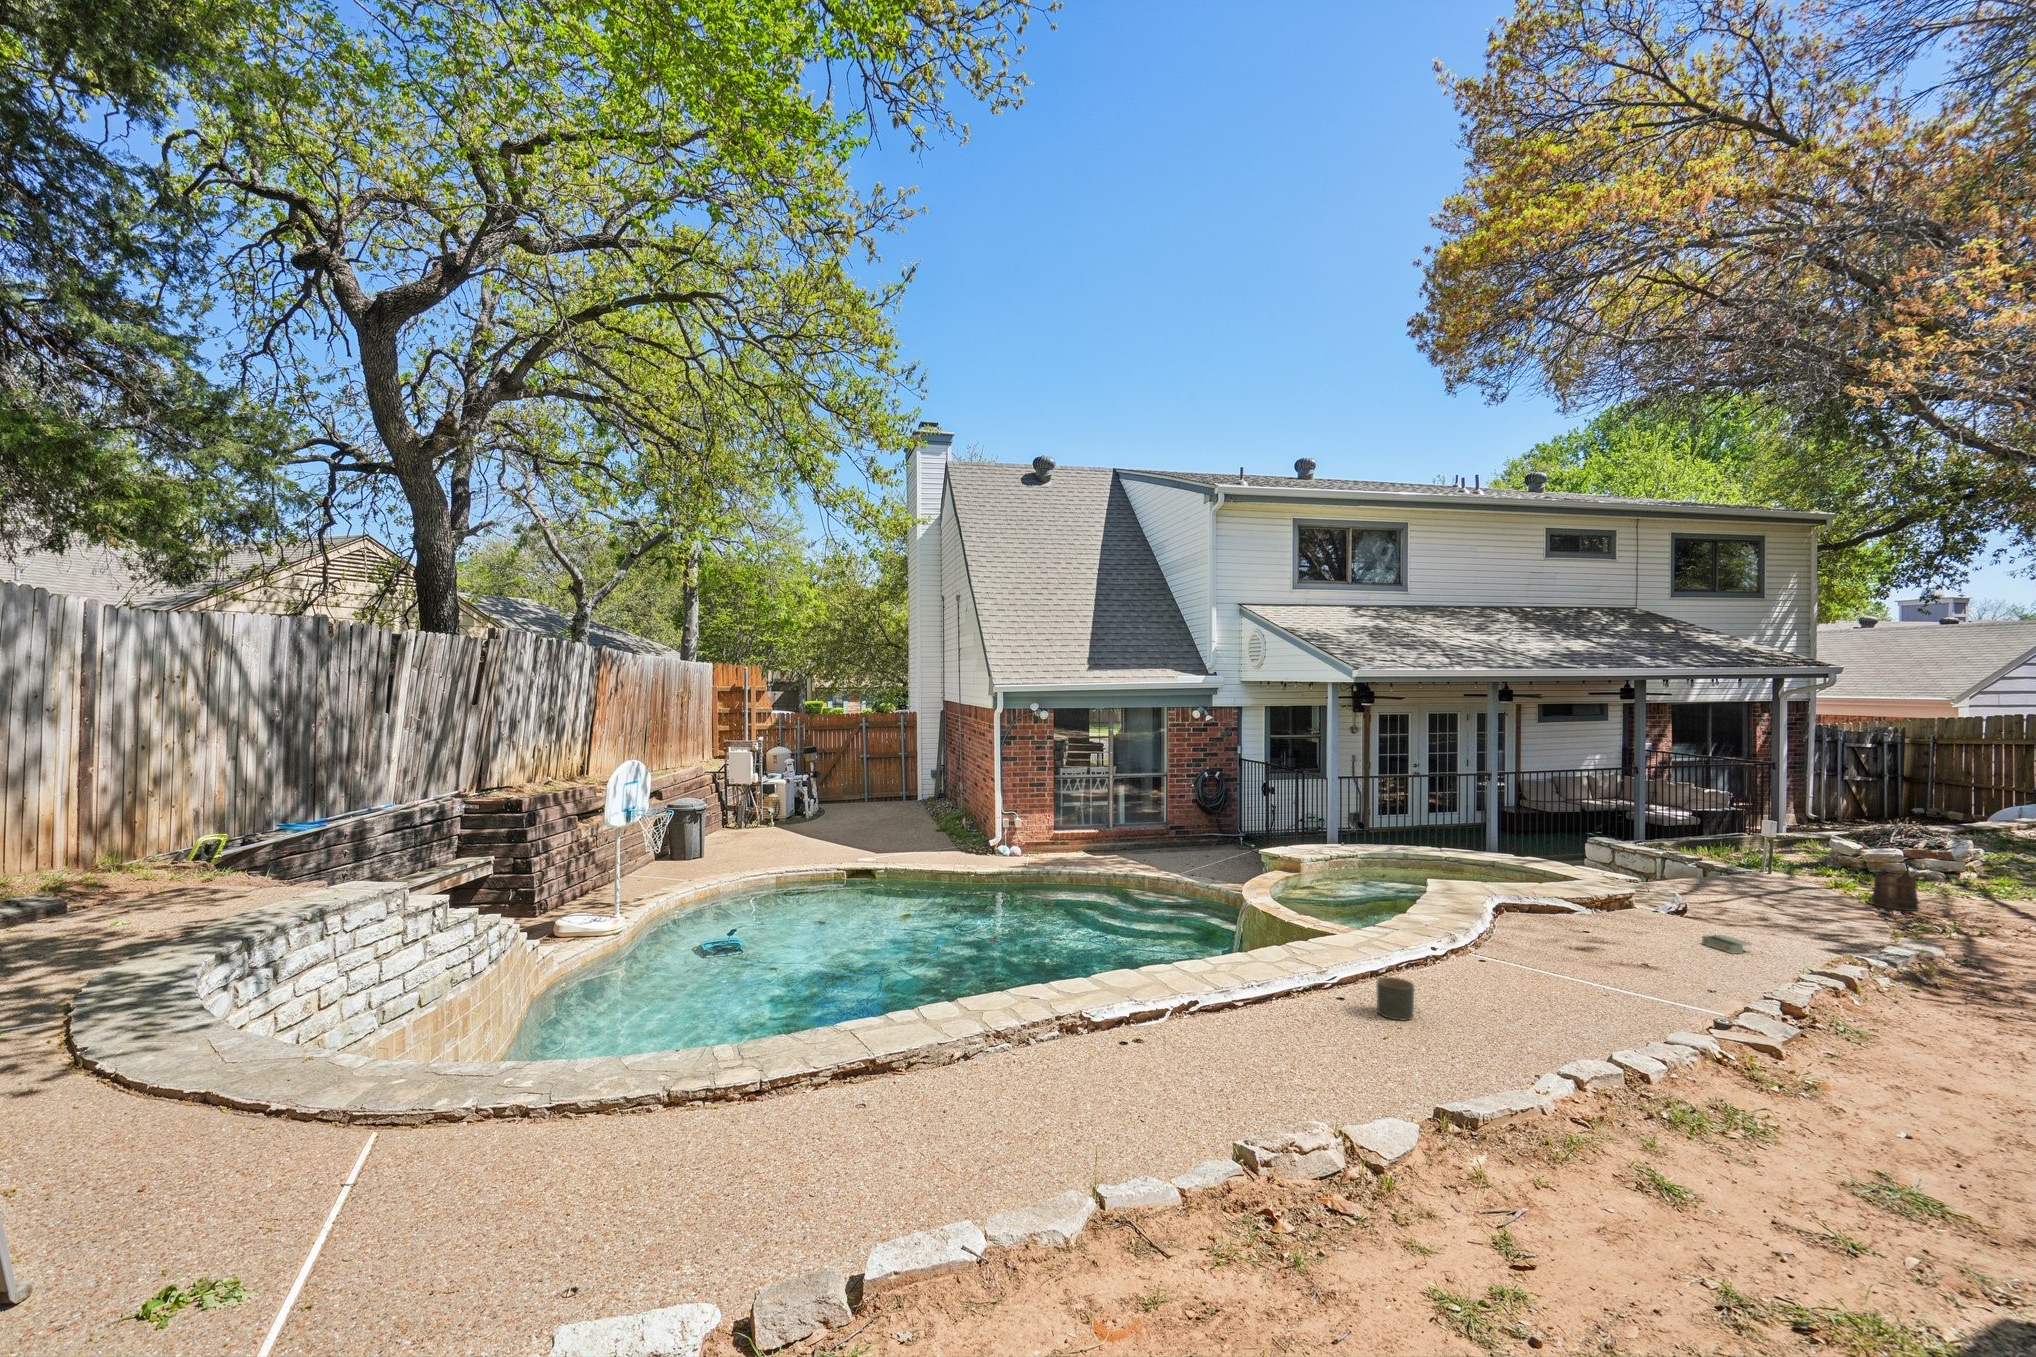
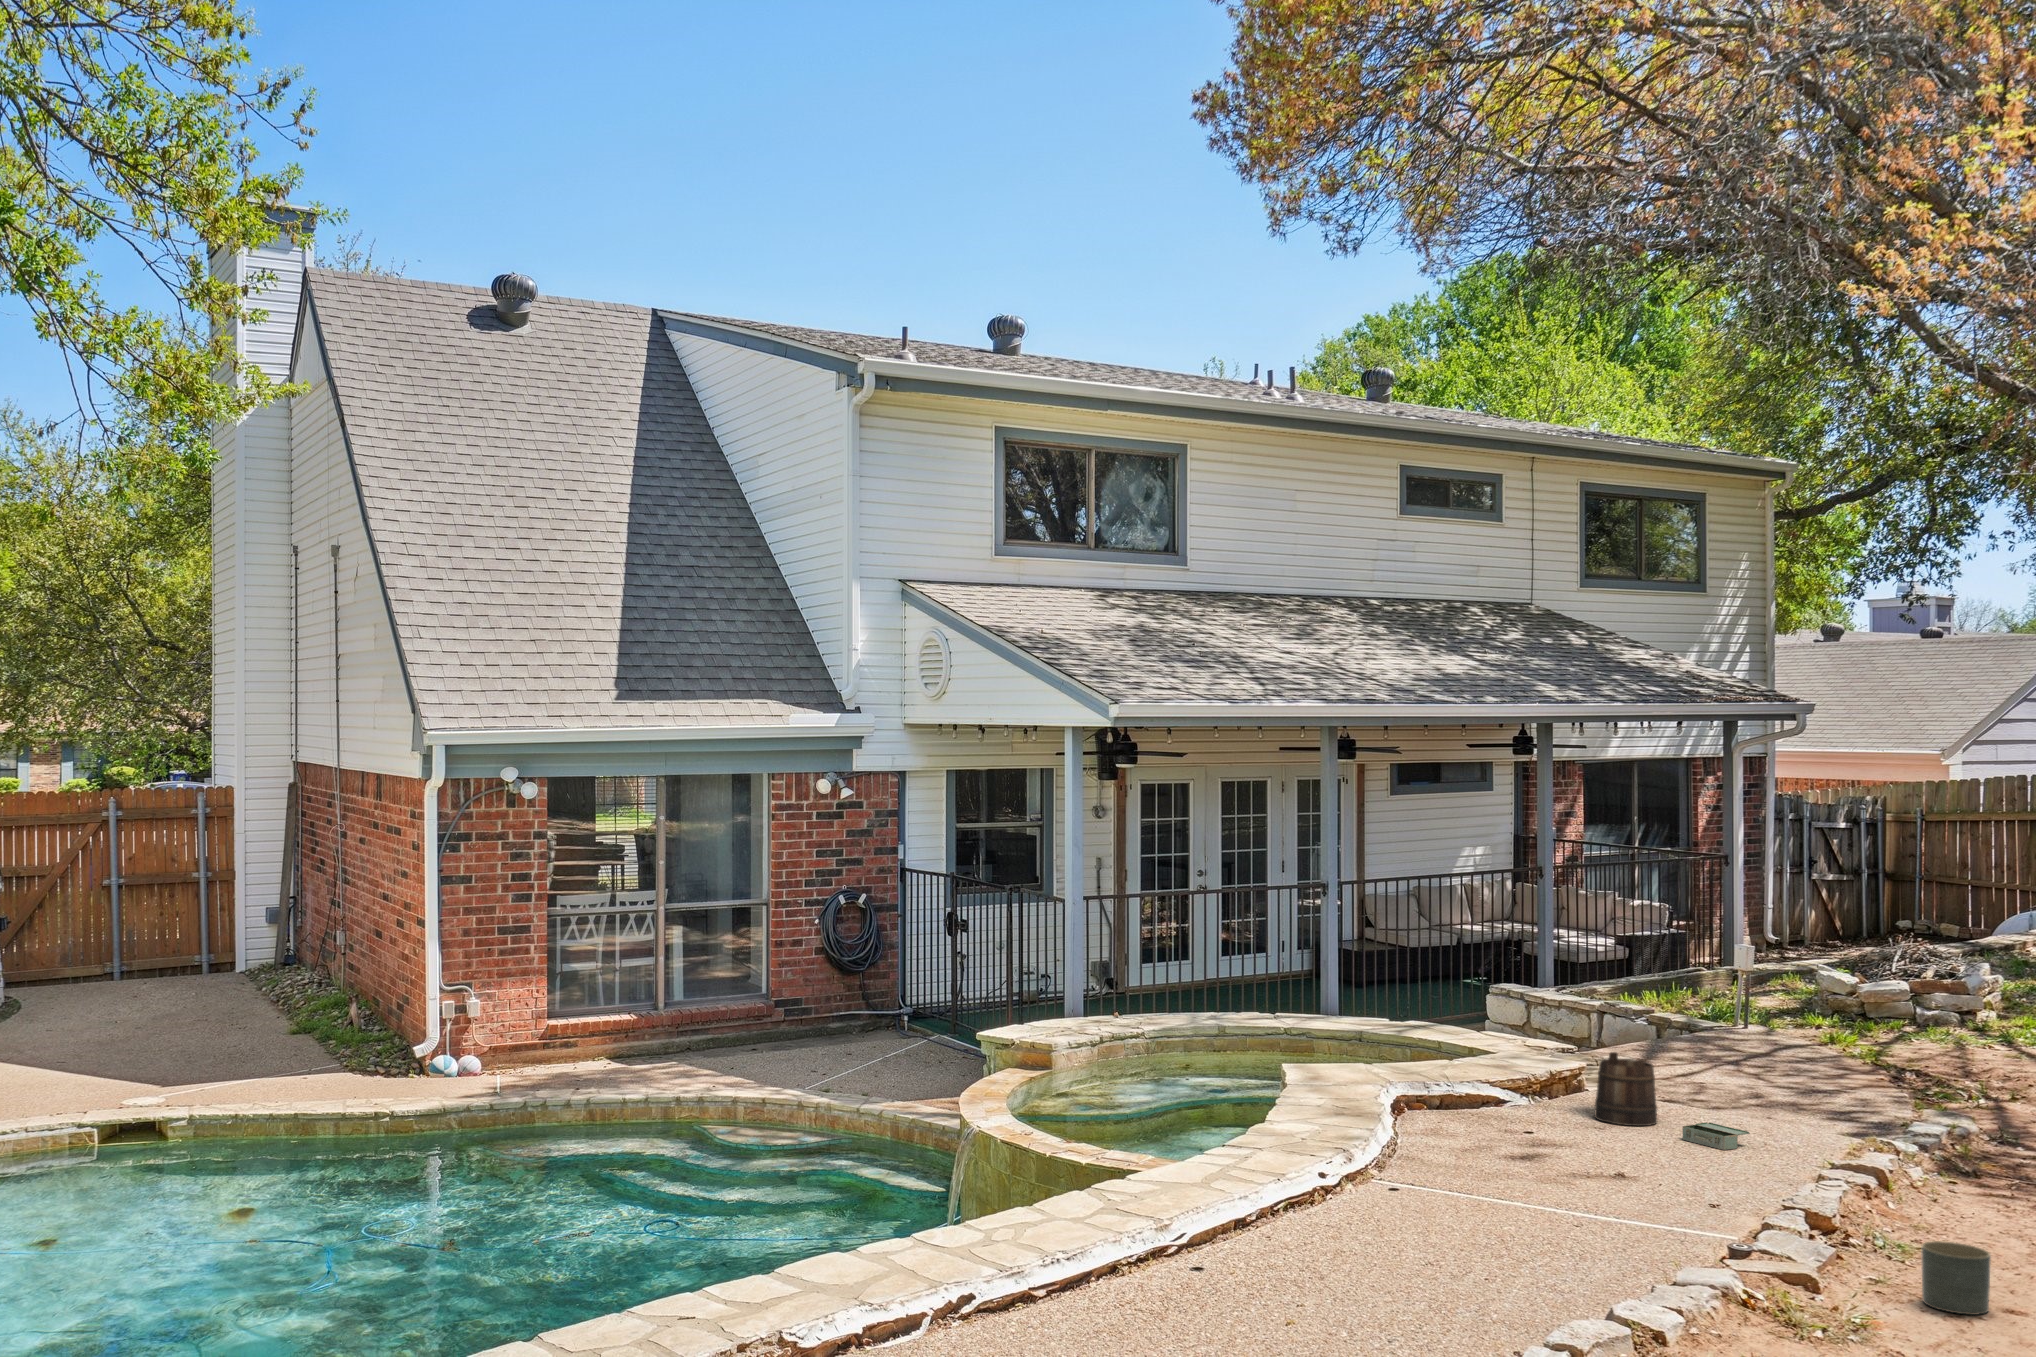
bucket: present [1872,869,1919,911] -> present [1594,1052,1657,1126]
planter: present [1376,977,1414,1021] -> present [1921,1241,1991,1315]

